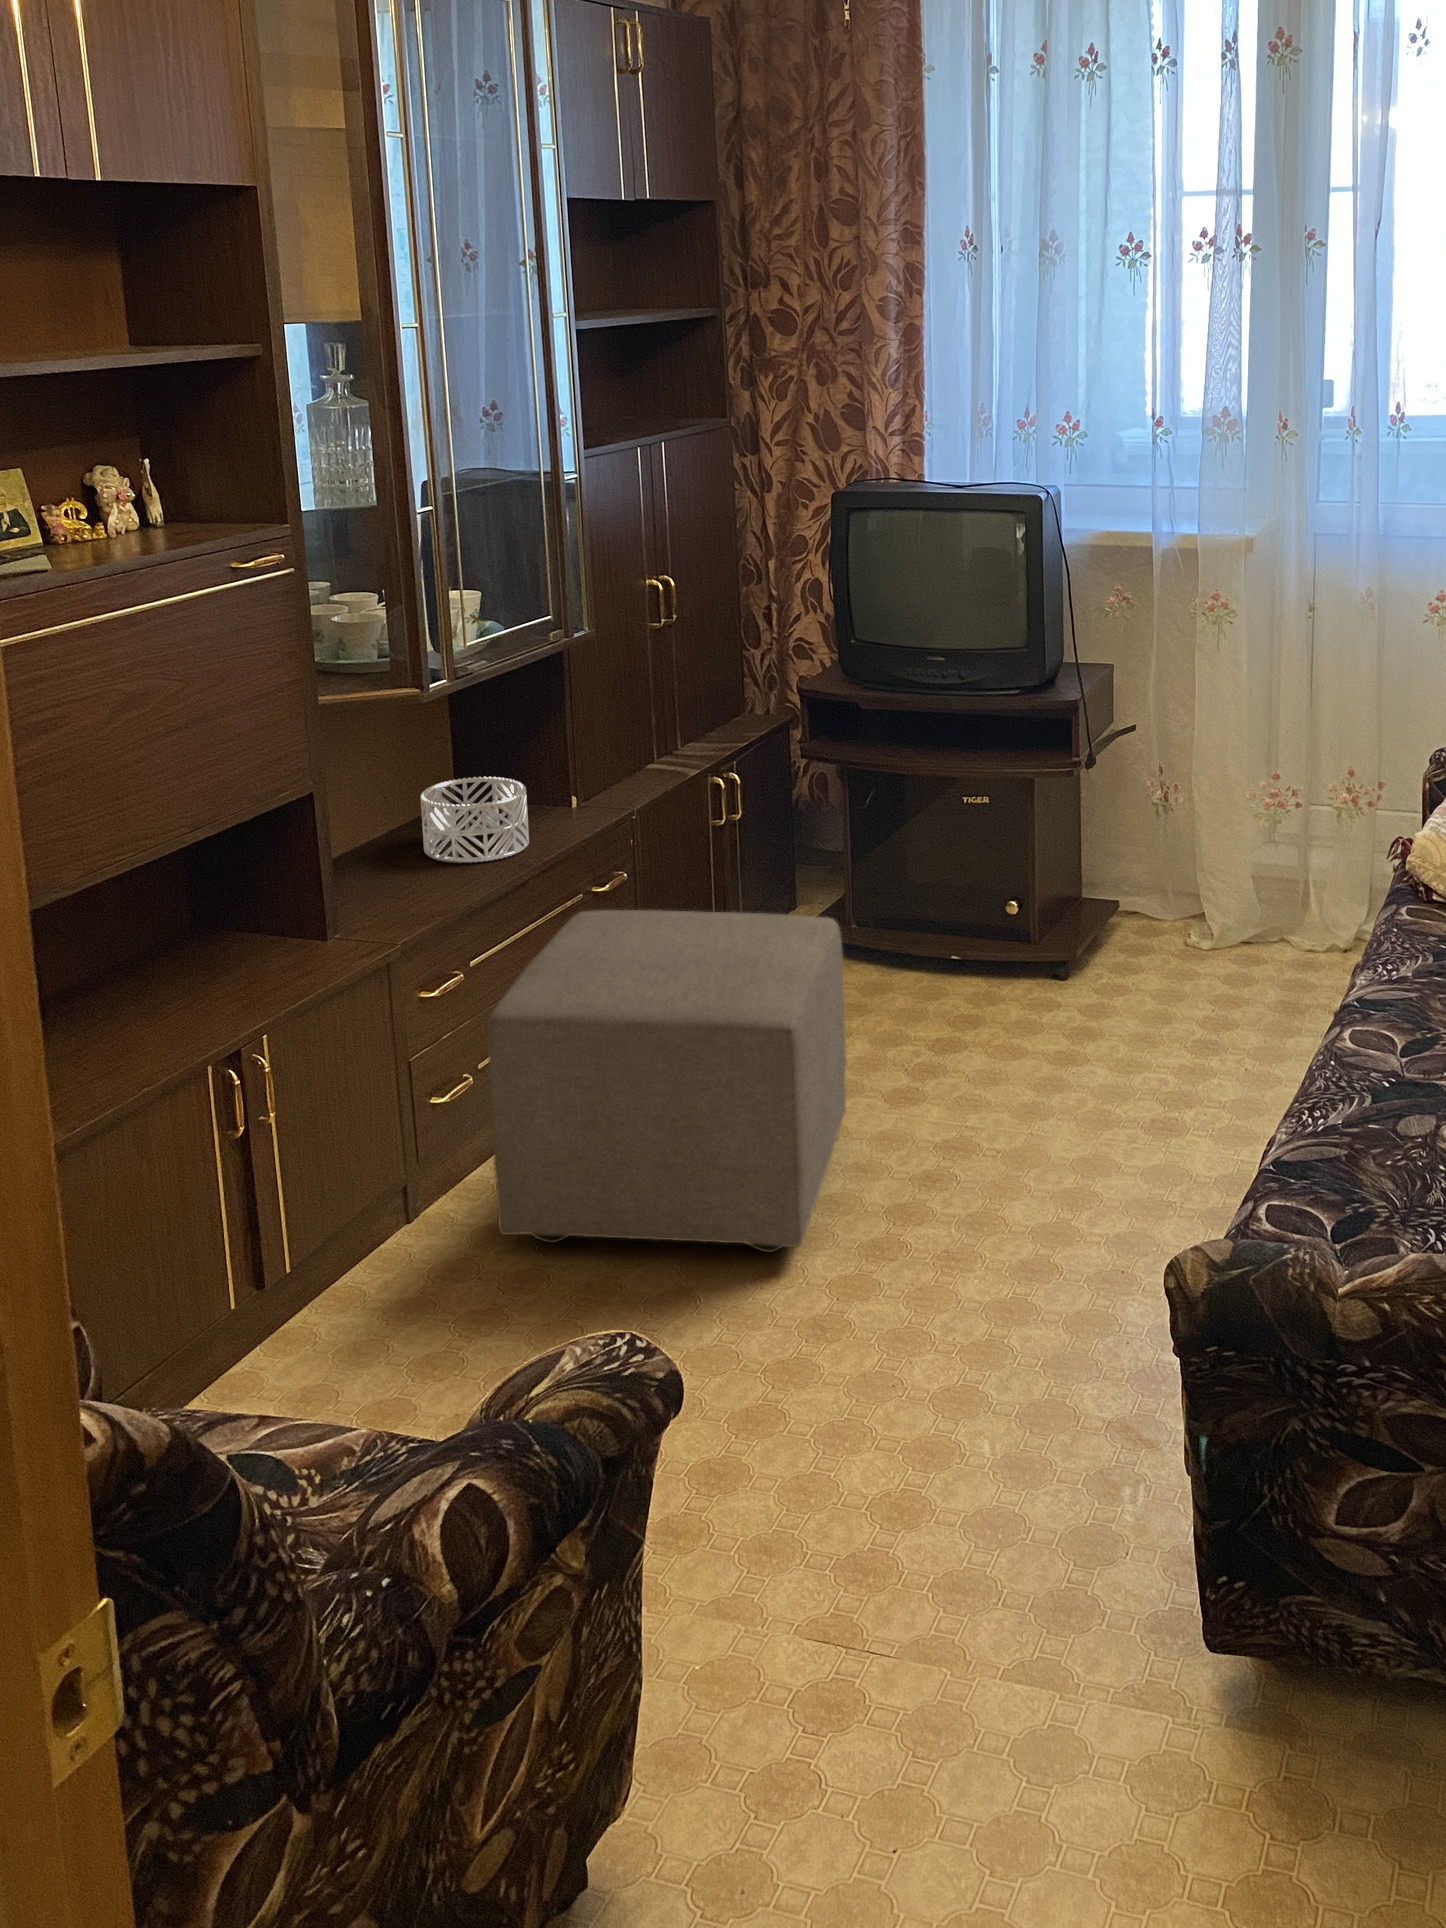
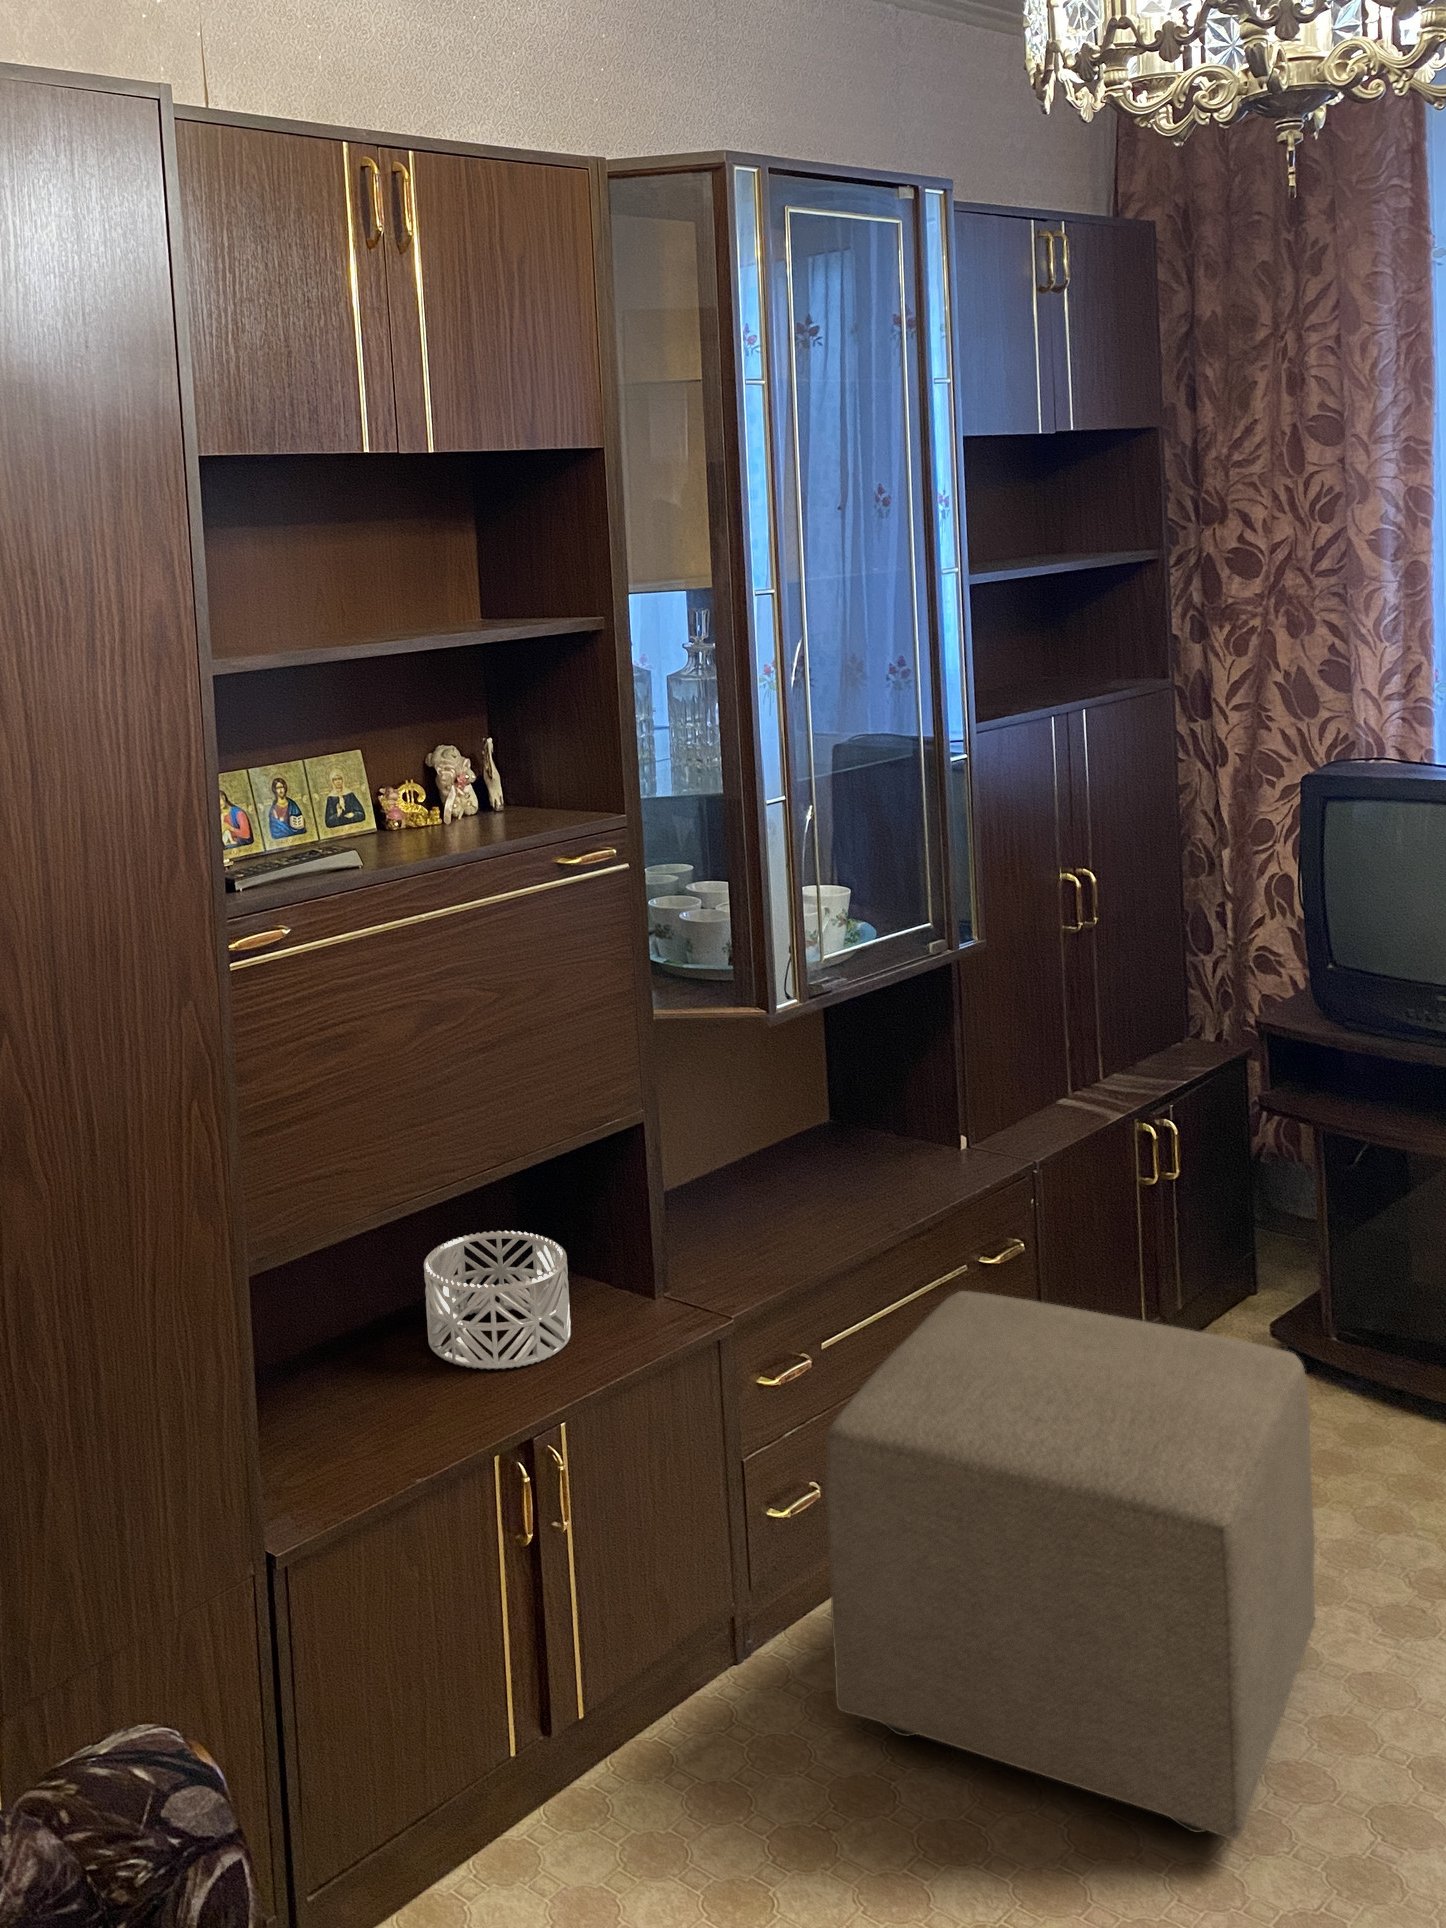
decorative bowl: present [420,777,529,863] -> present [424,1231,571,1370]

